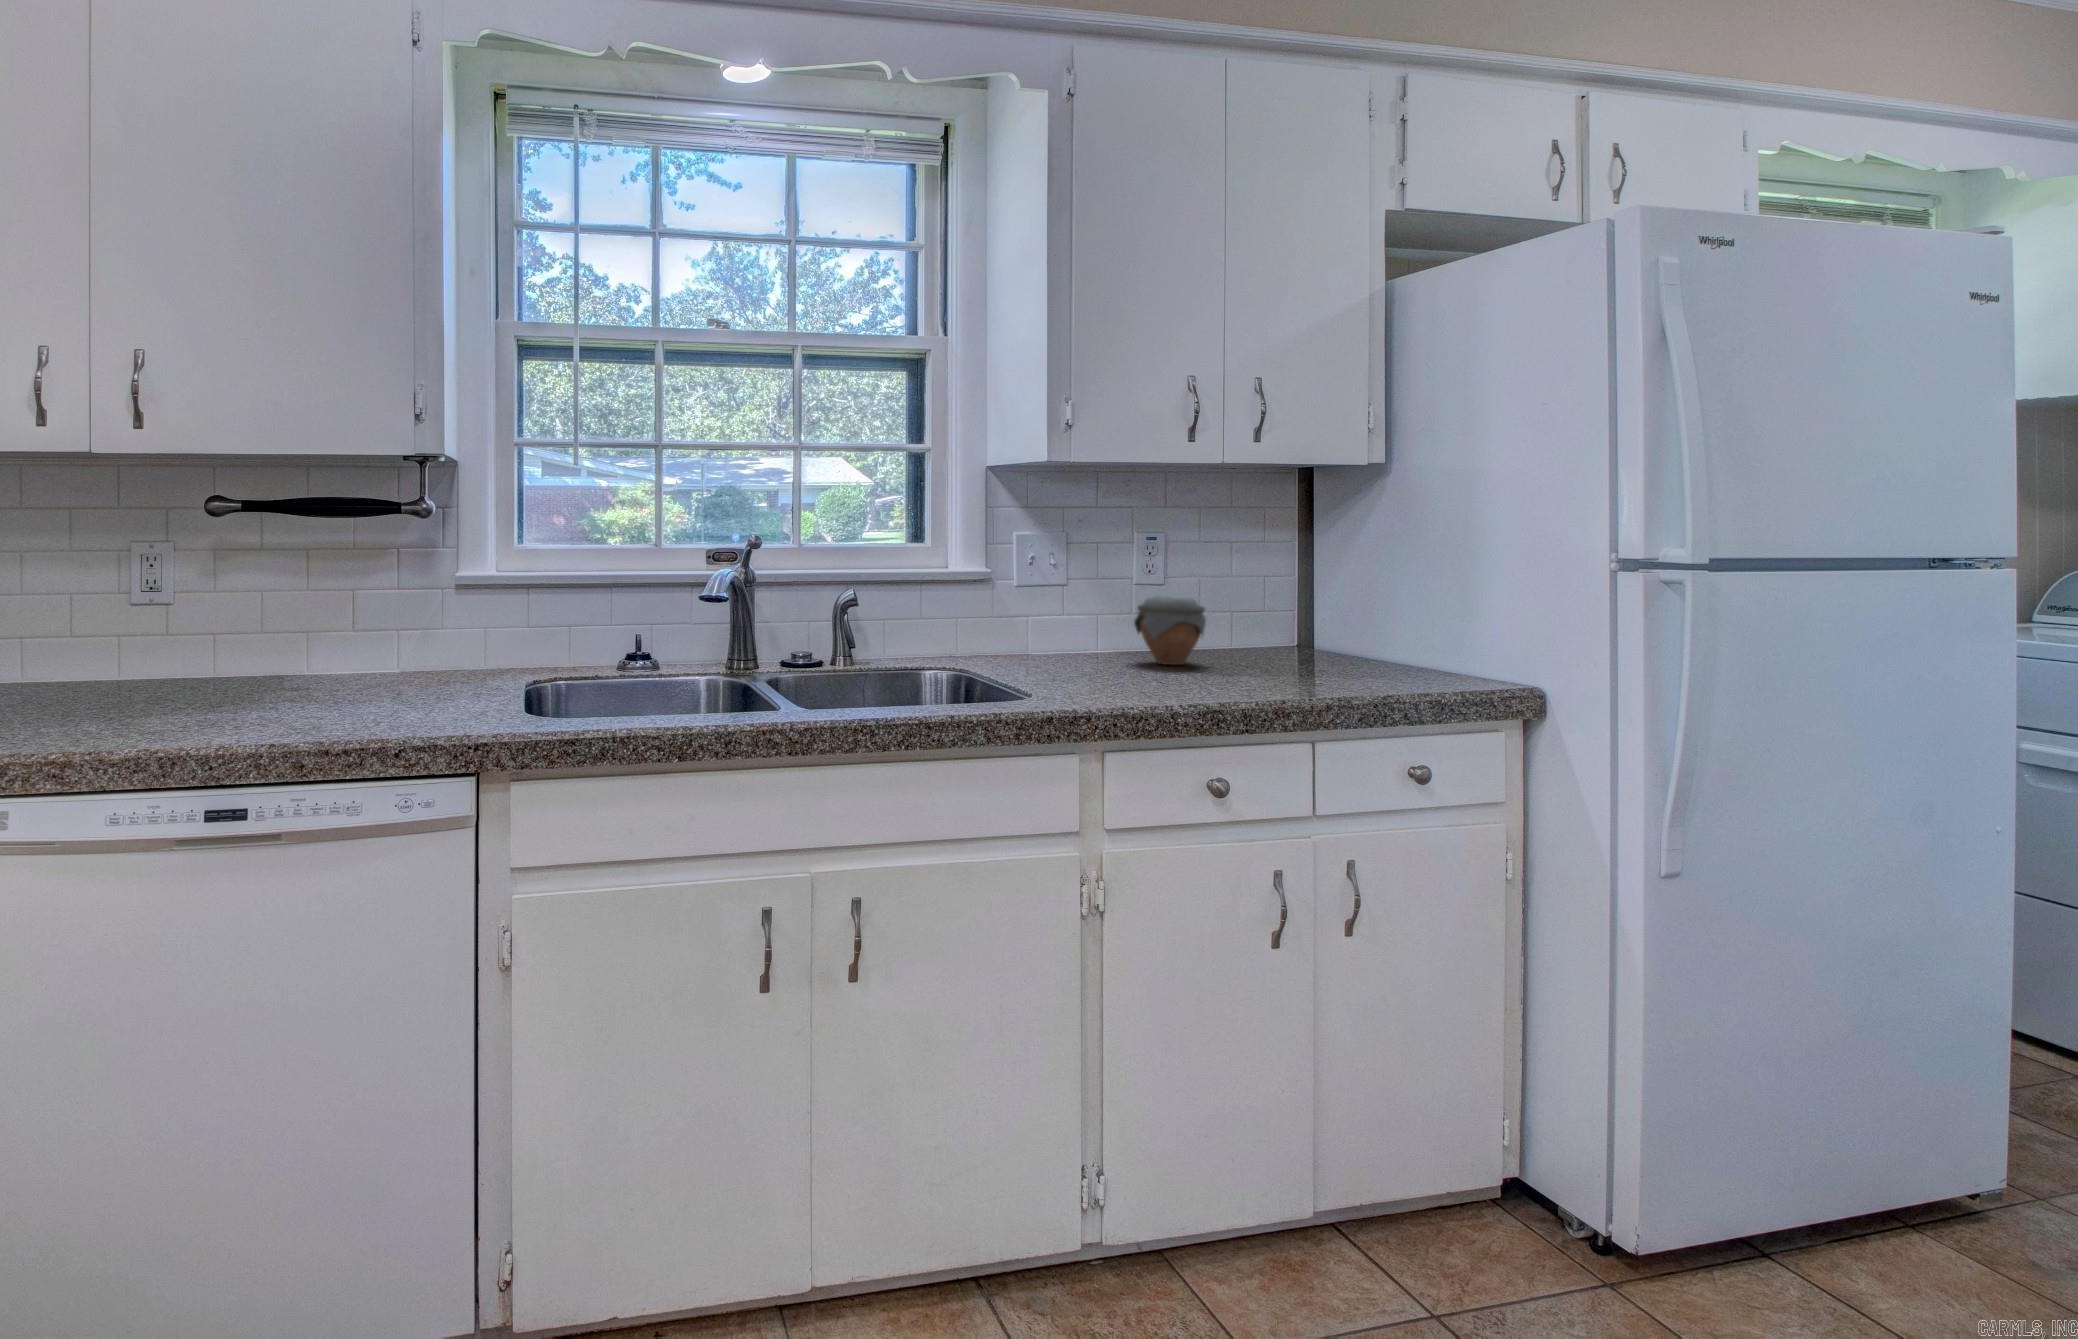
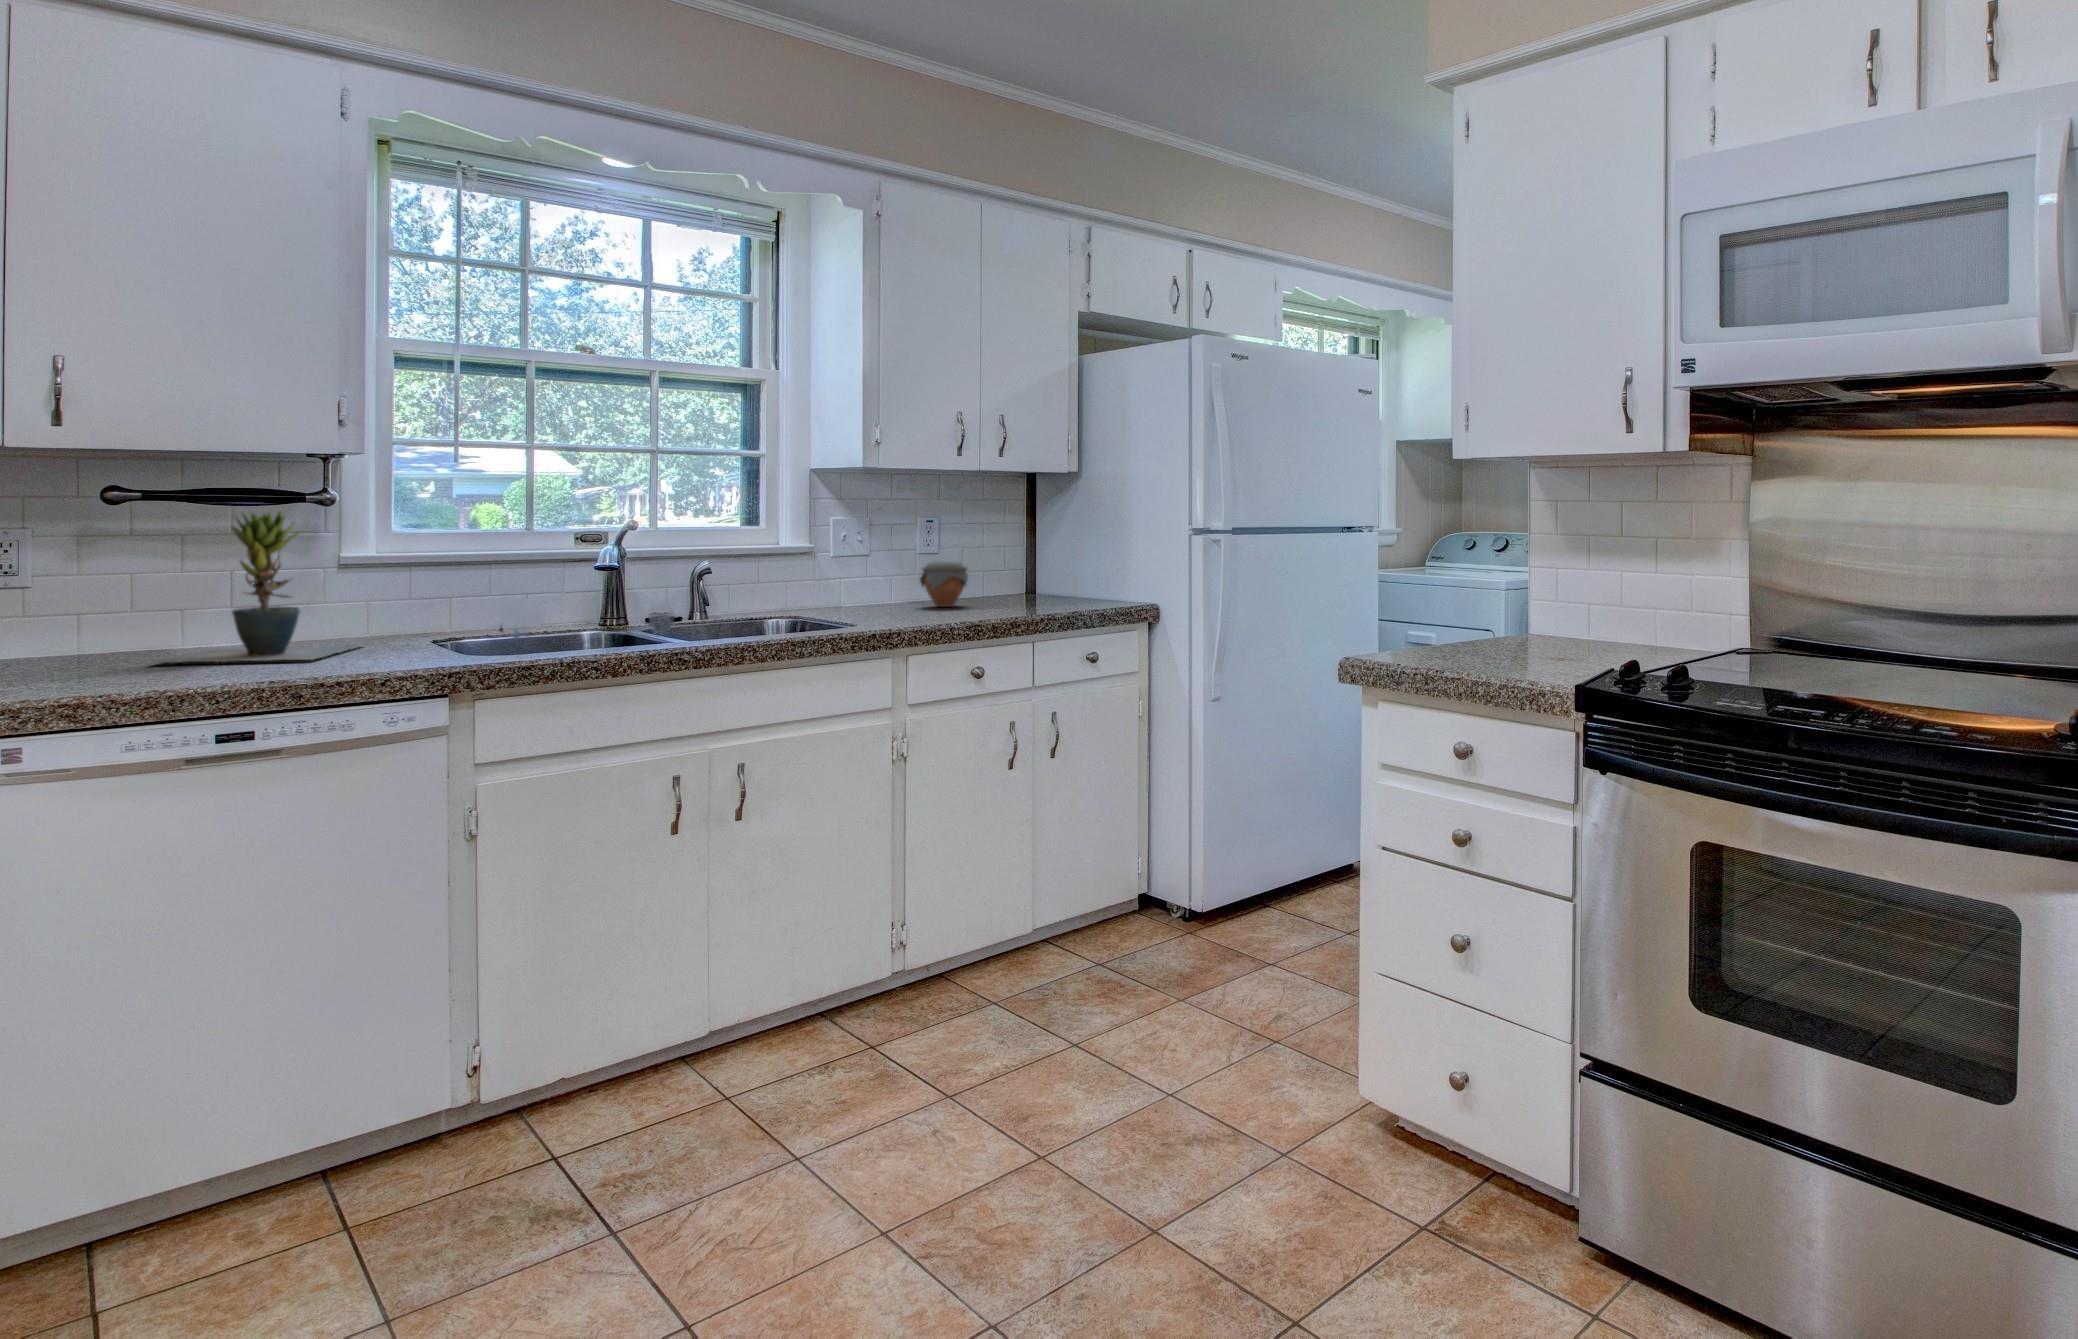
potted plant: none [234,520,458,706] -> present [157,512,356,663]

